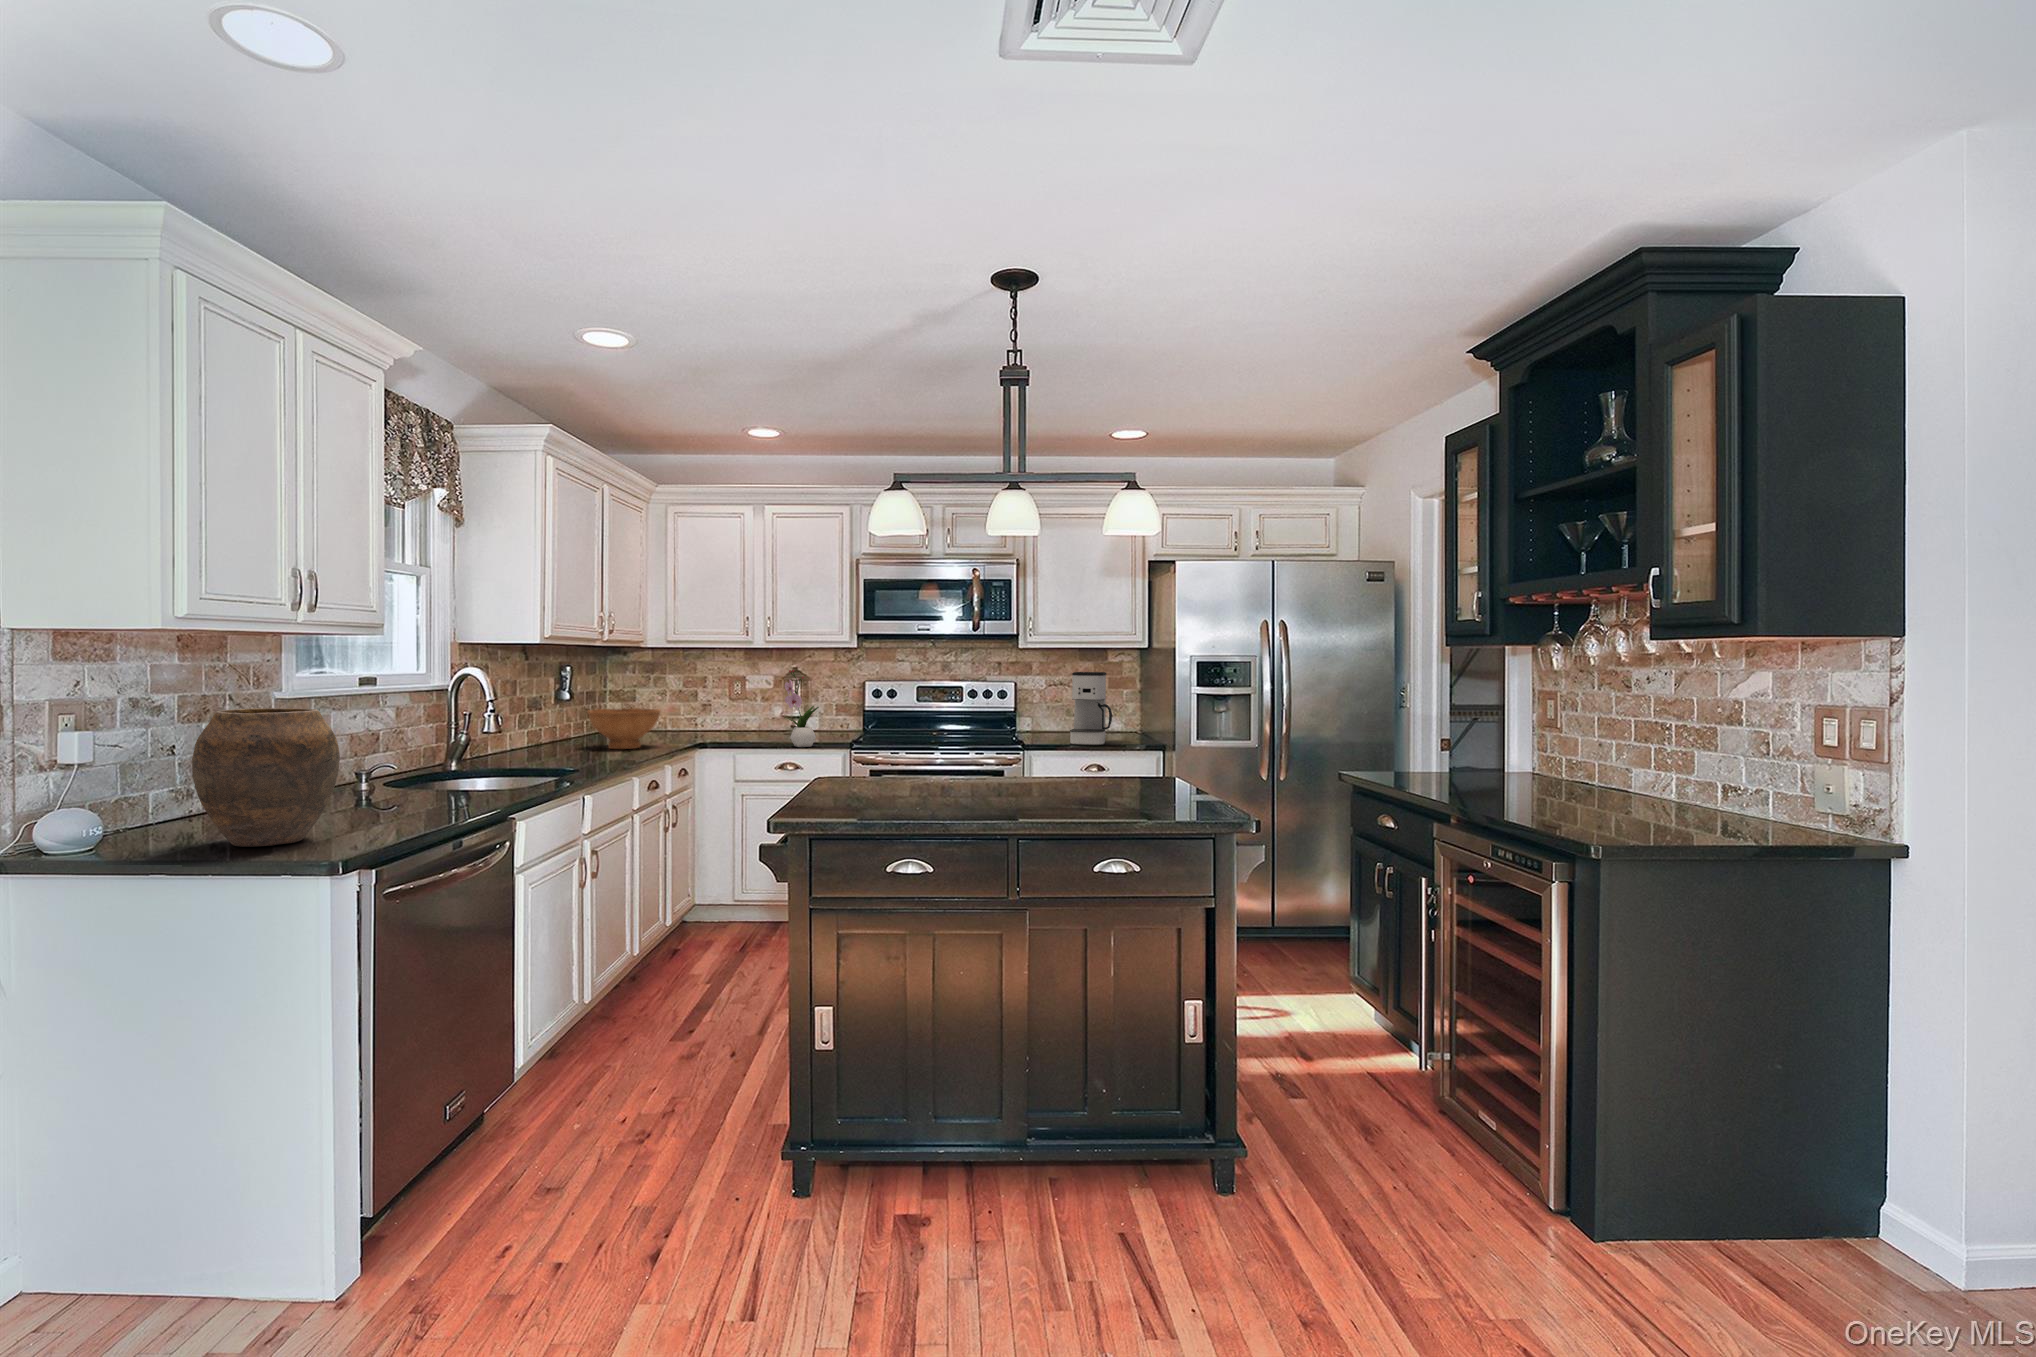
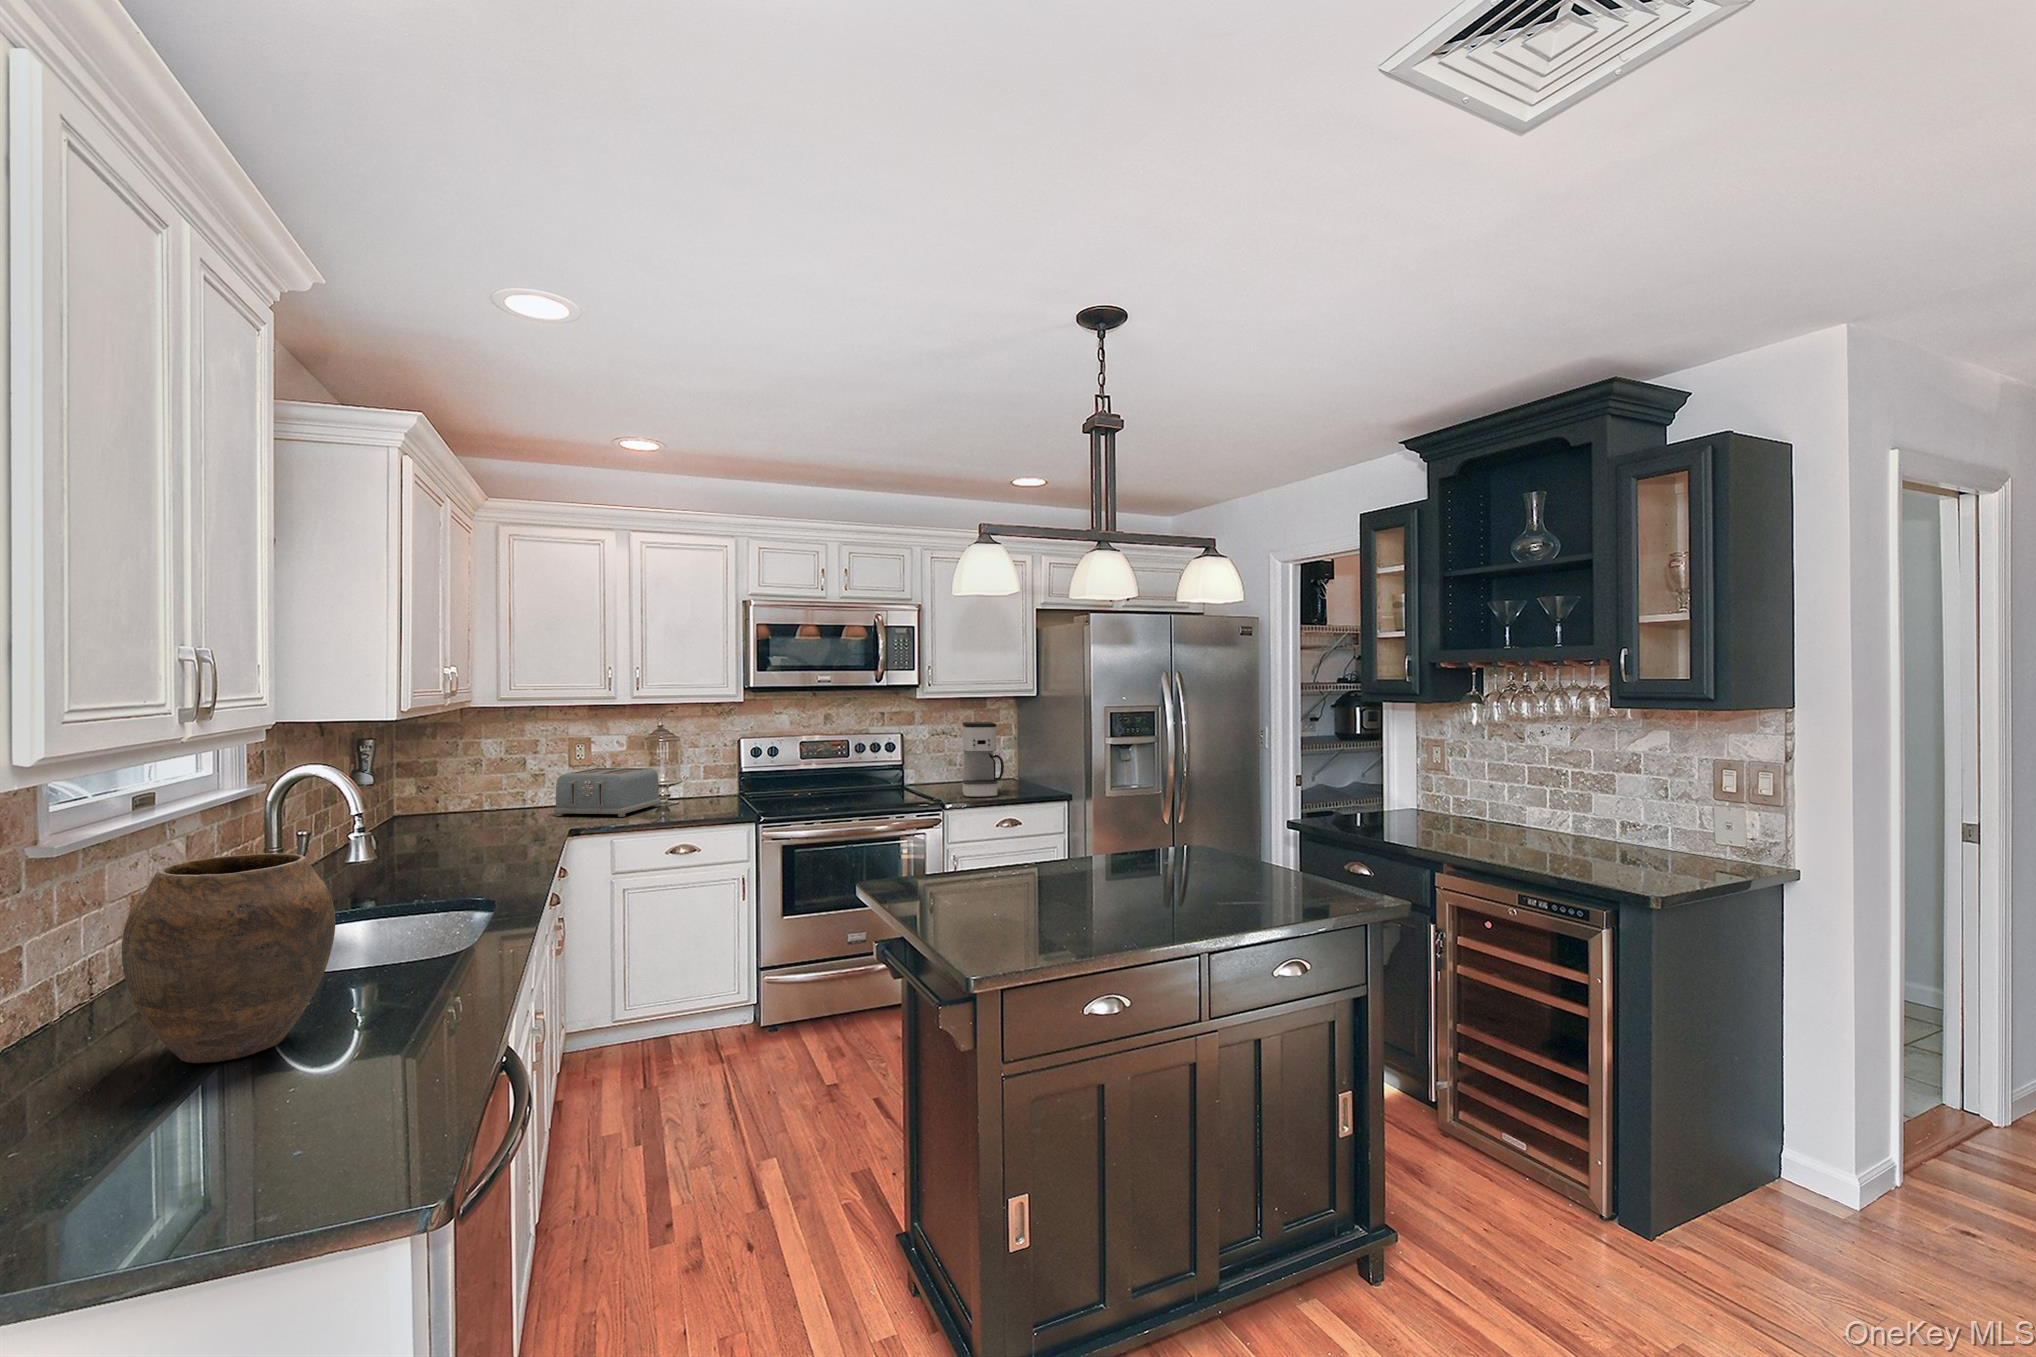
flower arrangement: present [785,670,819,747] -> none [671,733,713,820]
toaster: none [701,702,794,743] -> present [554,768,661,817]
bowl: present [588,708,660,749] -> none [428,785,523,838]

